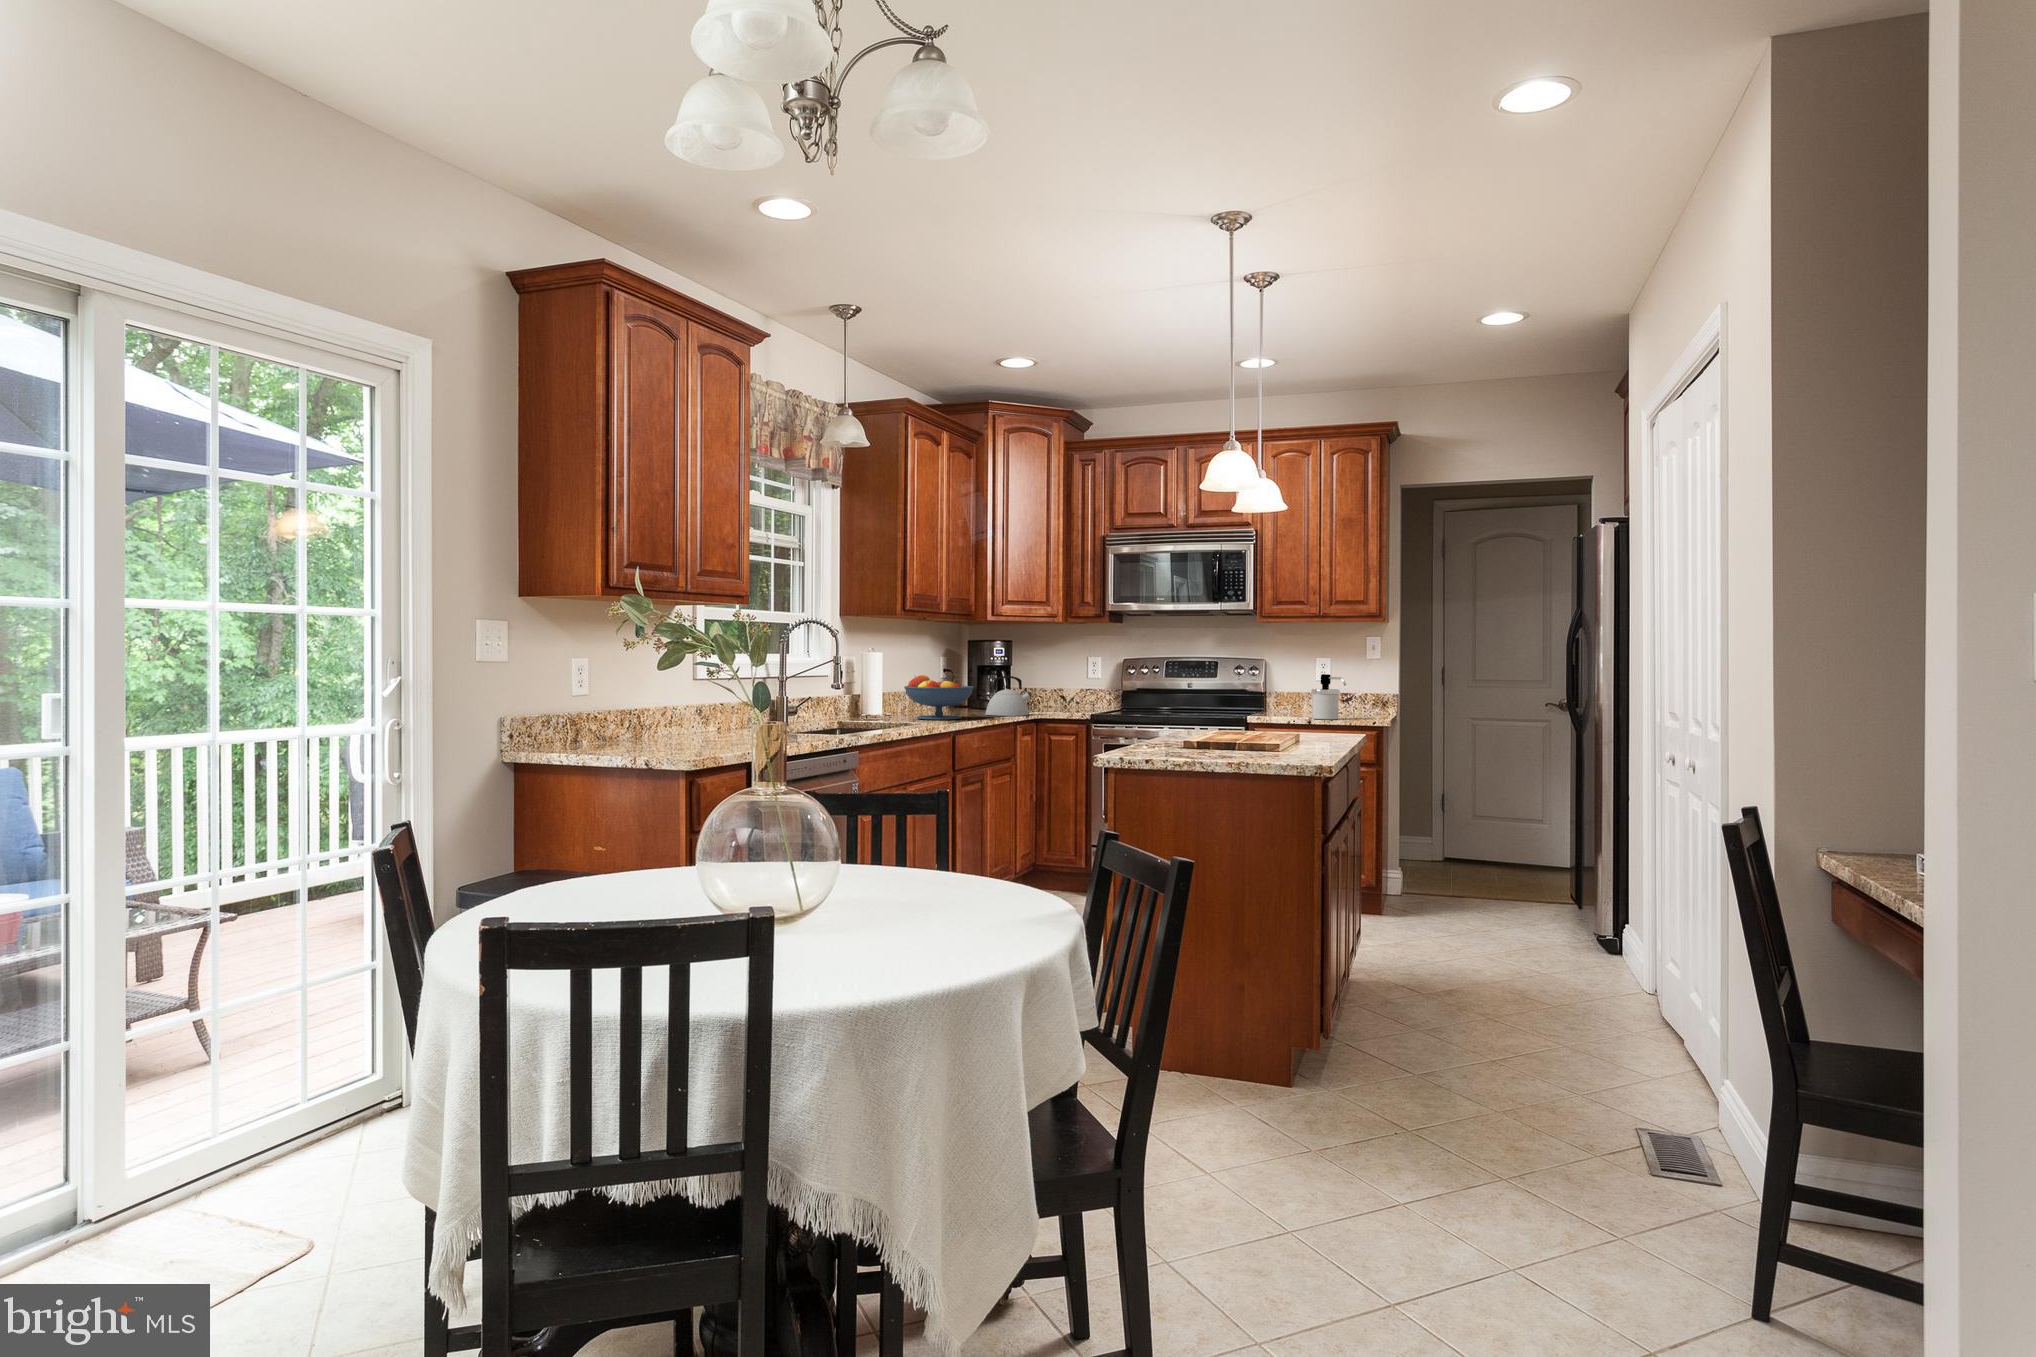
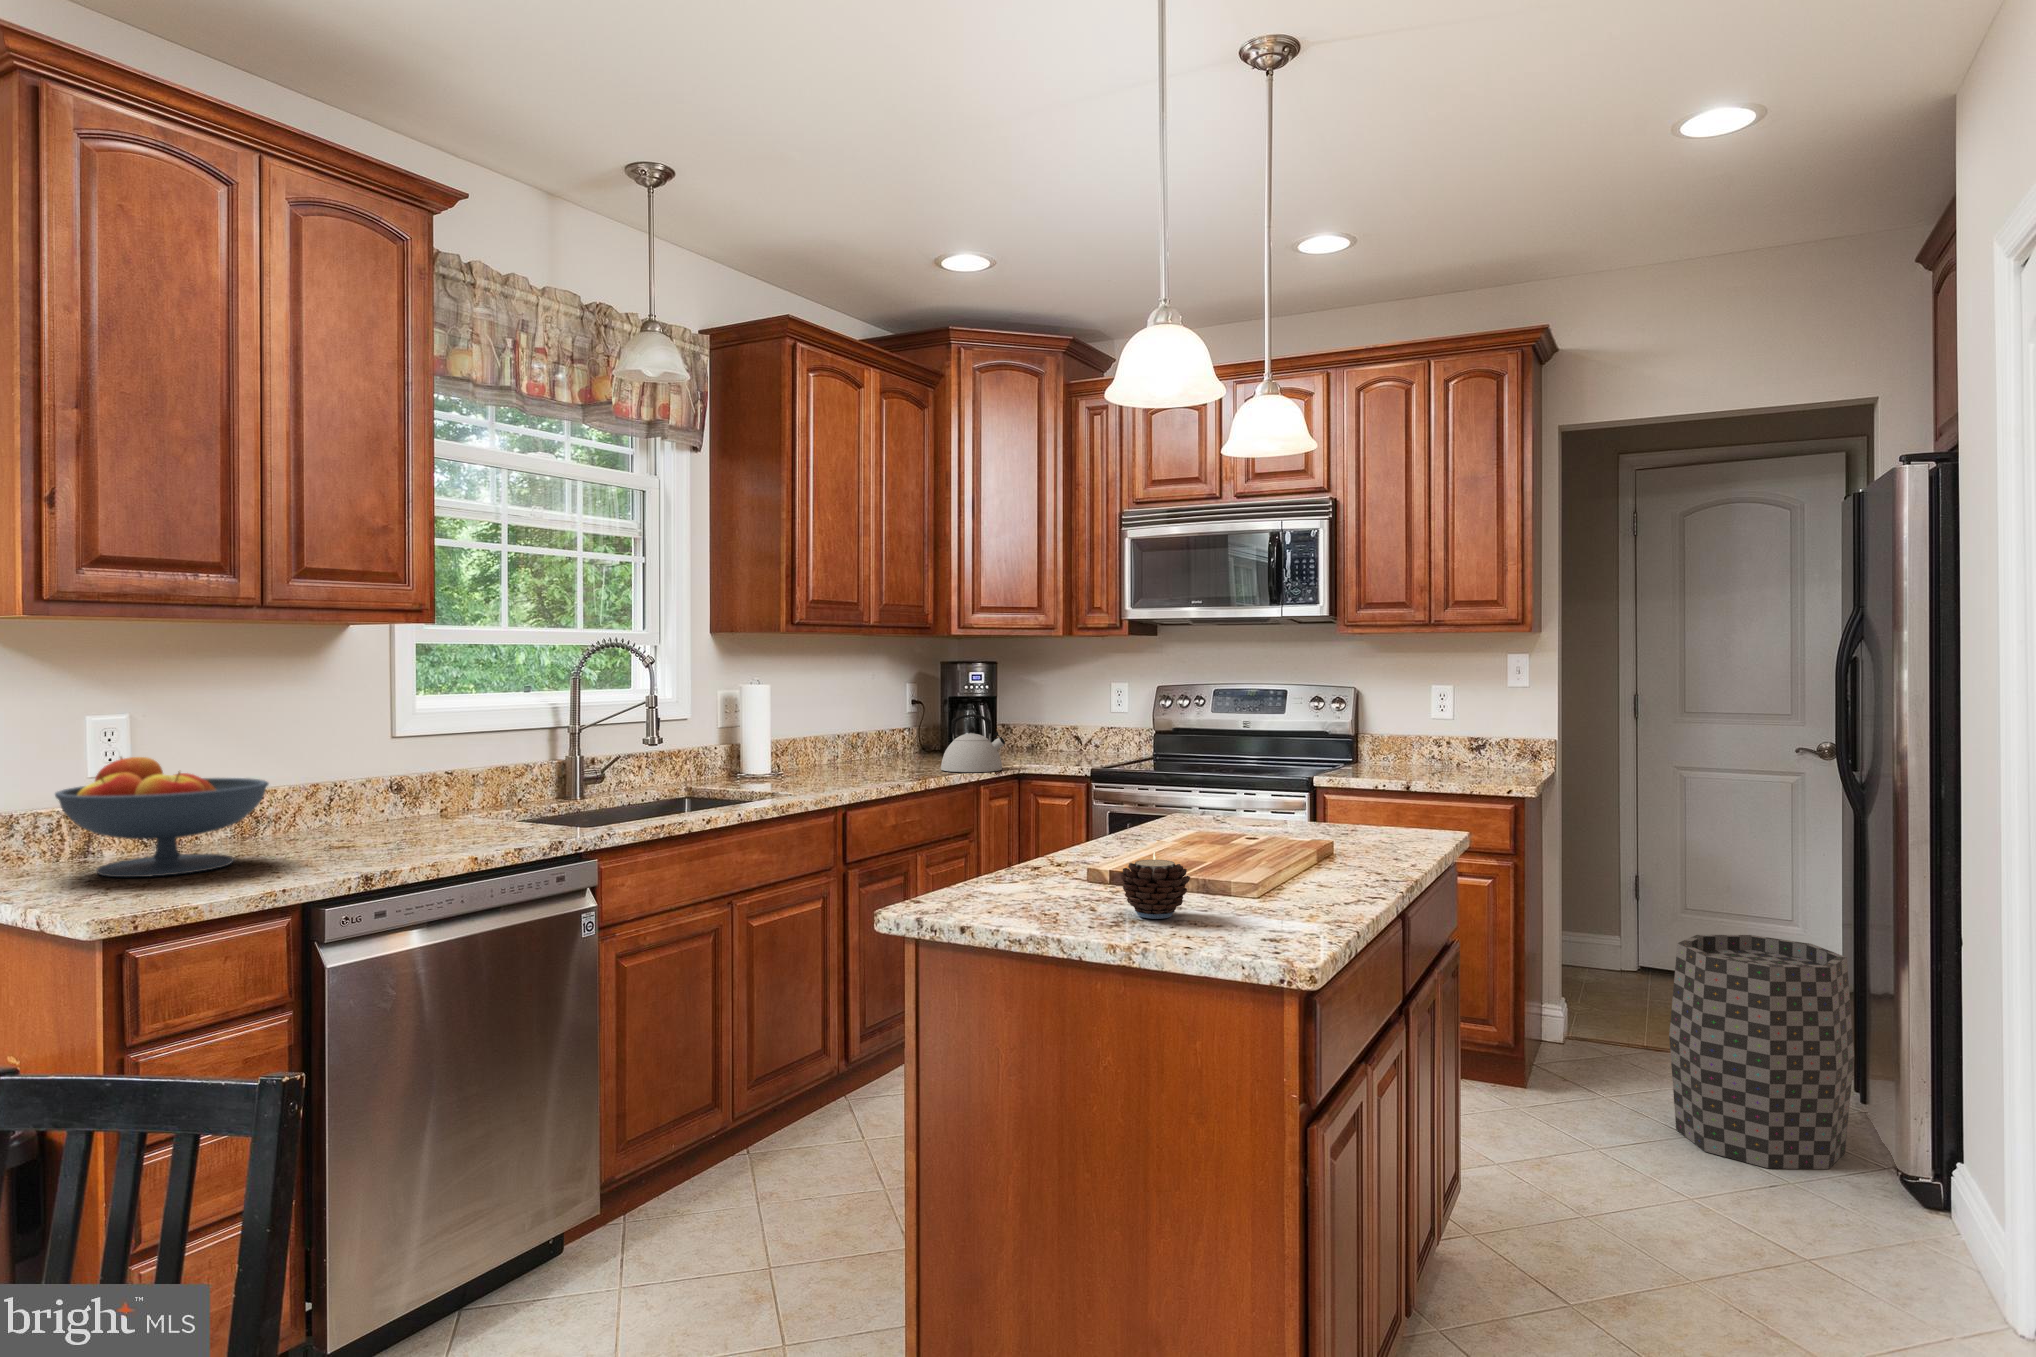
soap dispenser: present [1311,674,1346,720] -> none [1409,715,1462,785]
fruit bowl: present [904,675,974,720] -> present [55,757,268,877]
candle: none [1221,722,1257,756] -> present [1120,852,1190,919]
trash can: none [1470,811,1576,943] -> present [1669,935,1854,1169]

